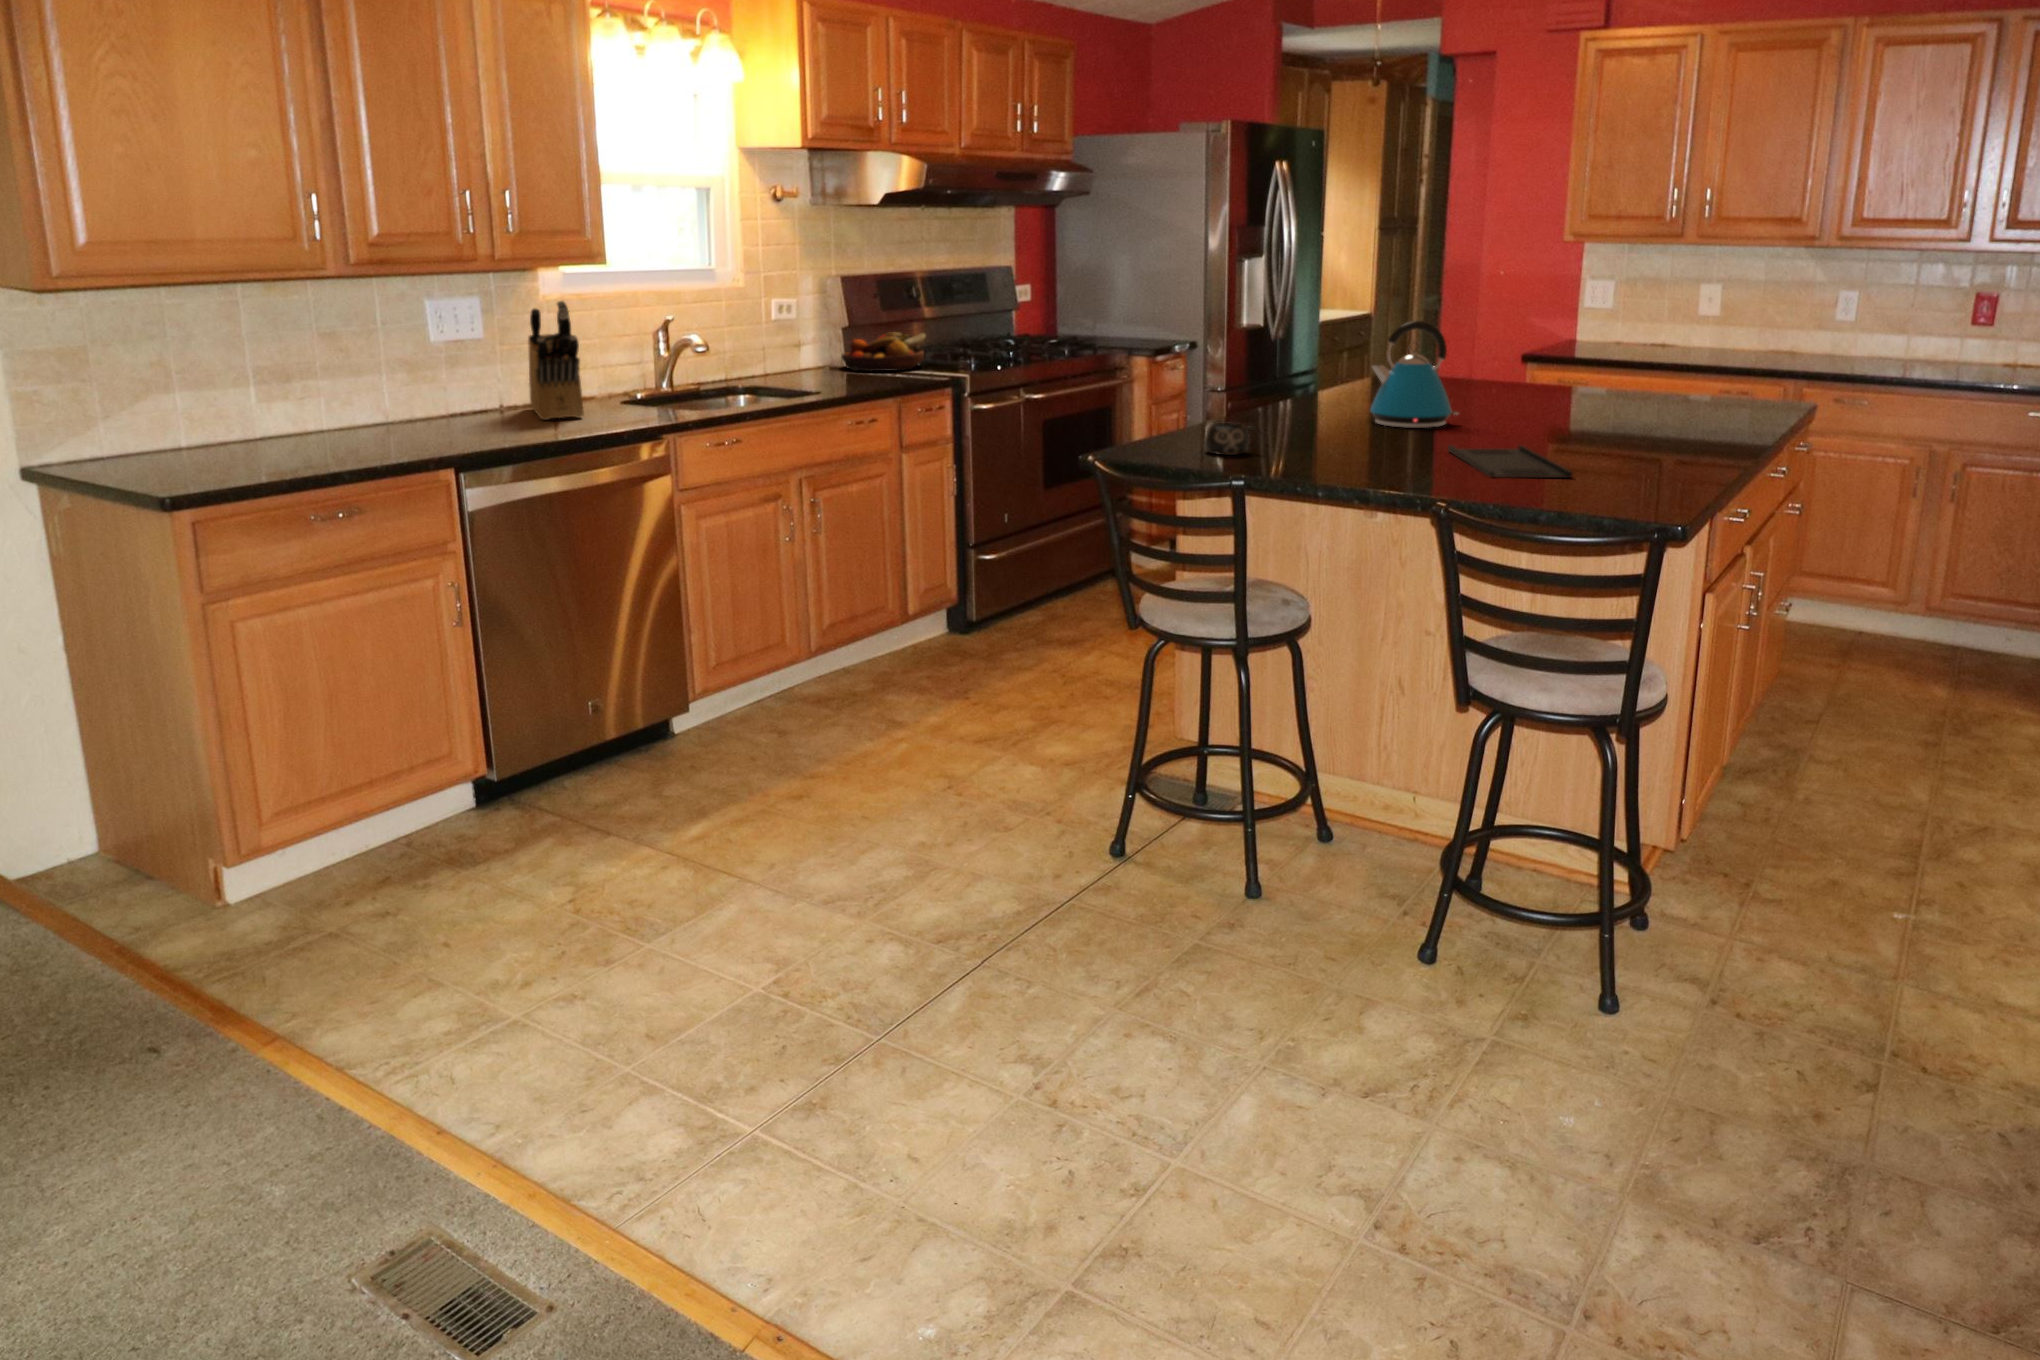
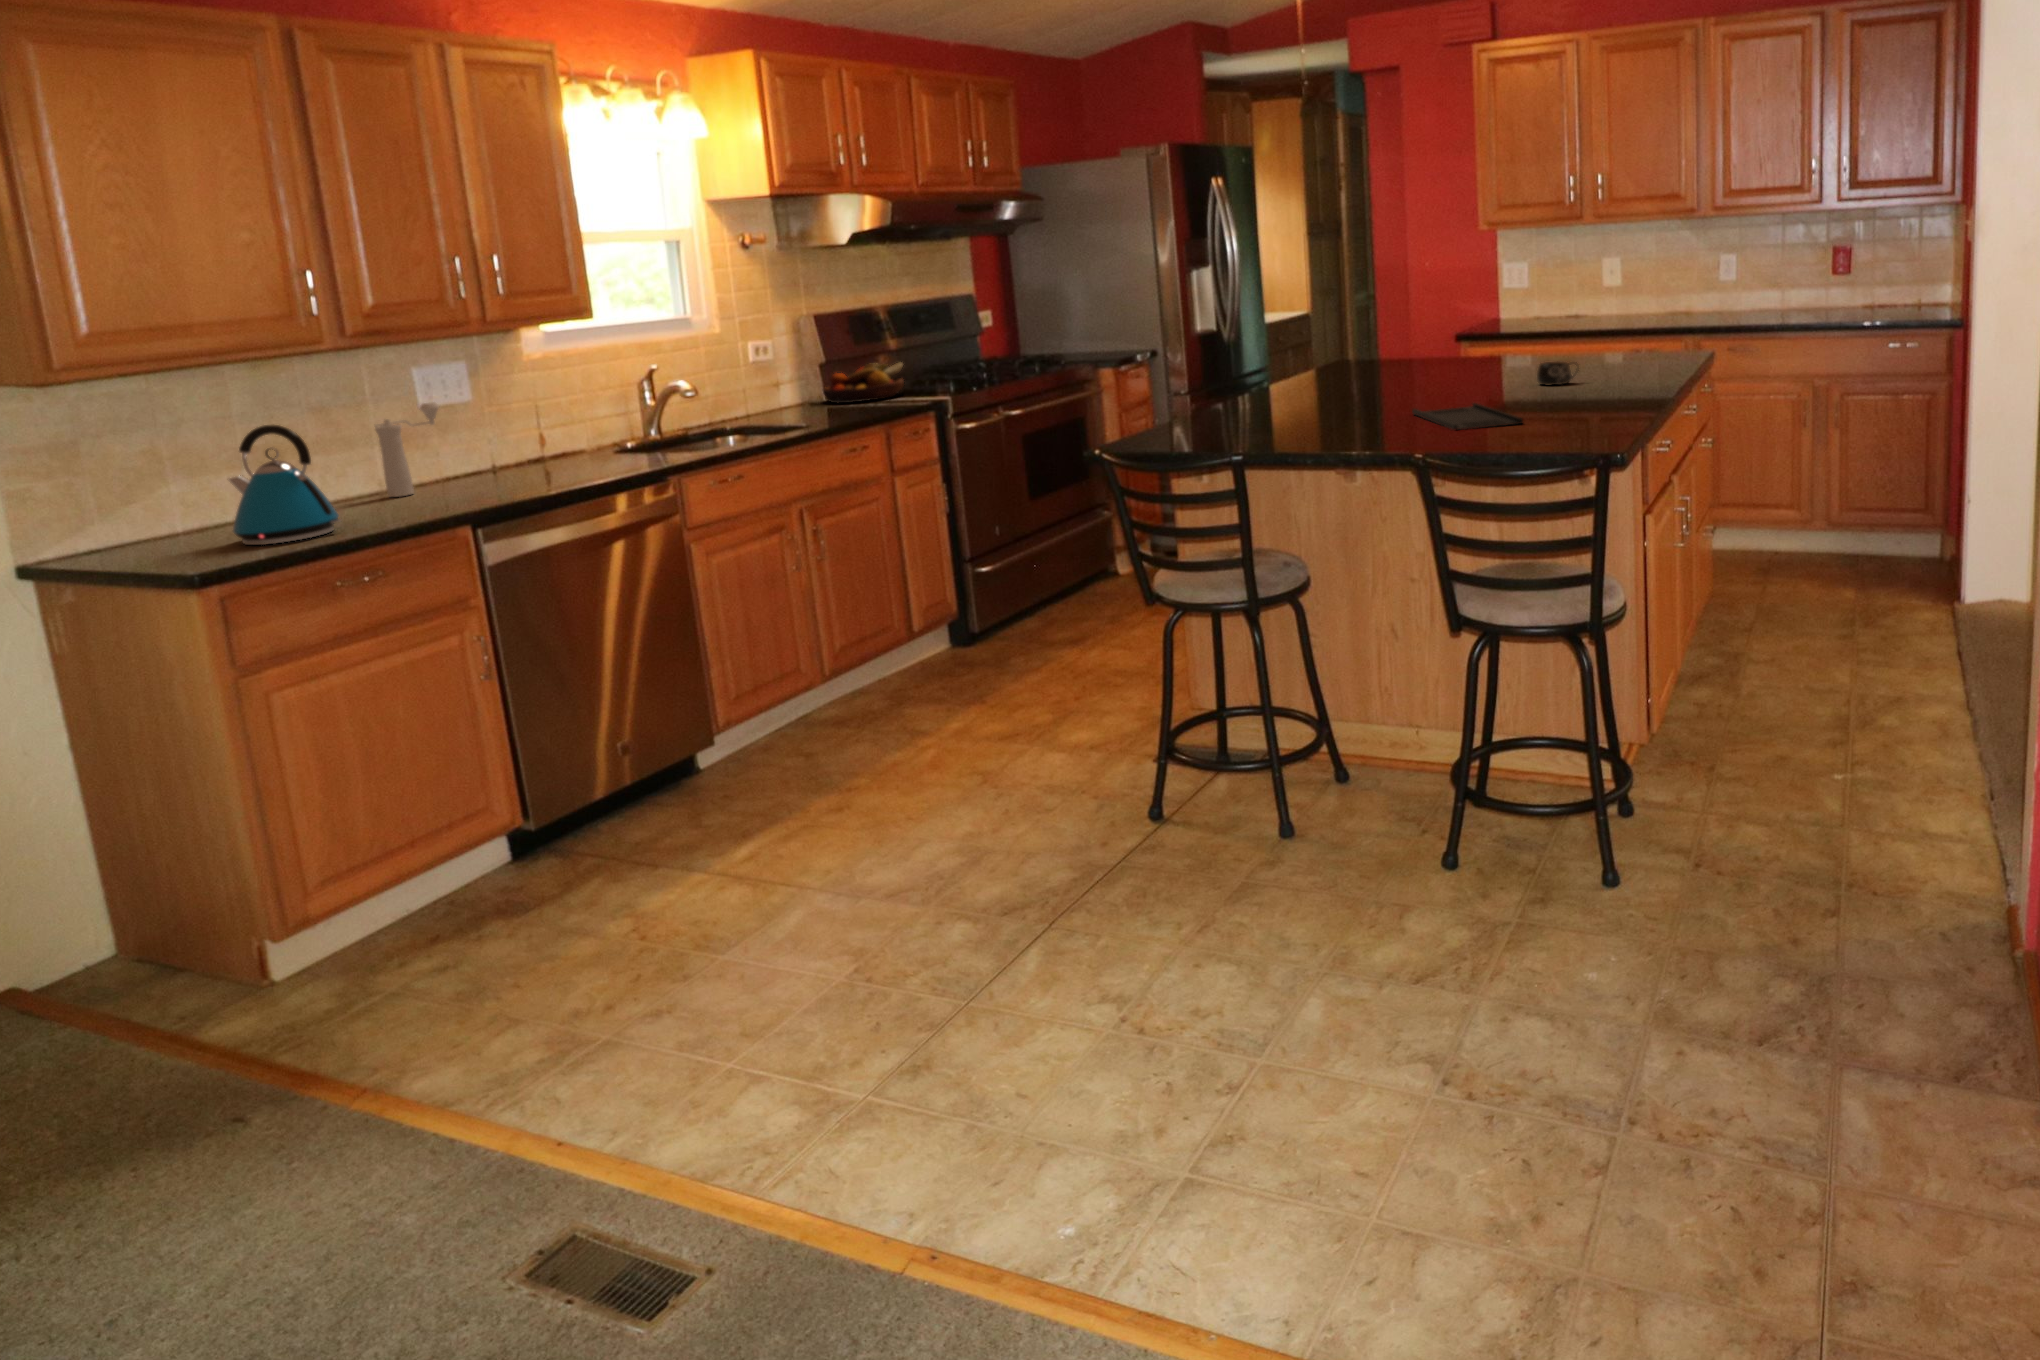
knife block: present [528,301,584,420] -> none [524,356,586,473]
kettle: present [1370,321,1458,428] -> present [229,425,341,545]
pepper mill: none [378,337,445,431] -> present [375,402,439,497]
mug: present [1204,423,1261,455] -> present [1537,362,1577,385]

